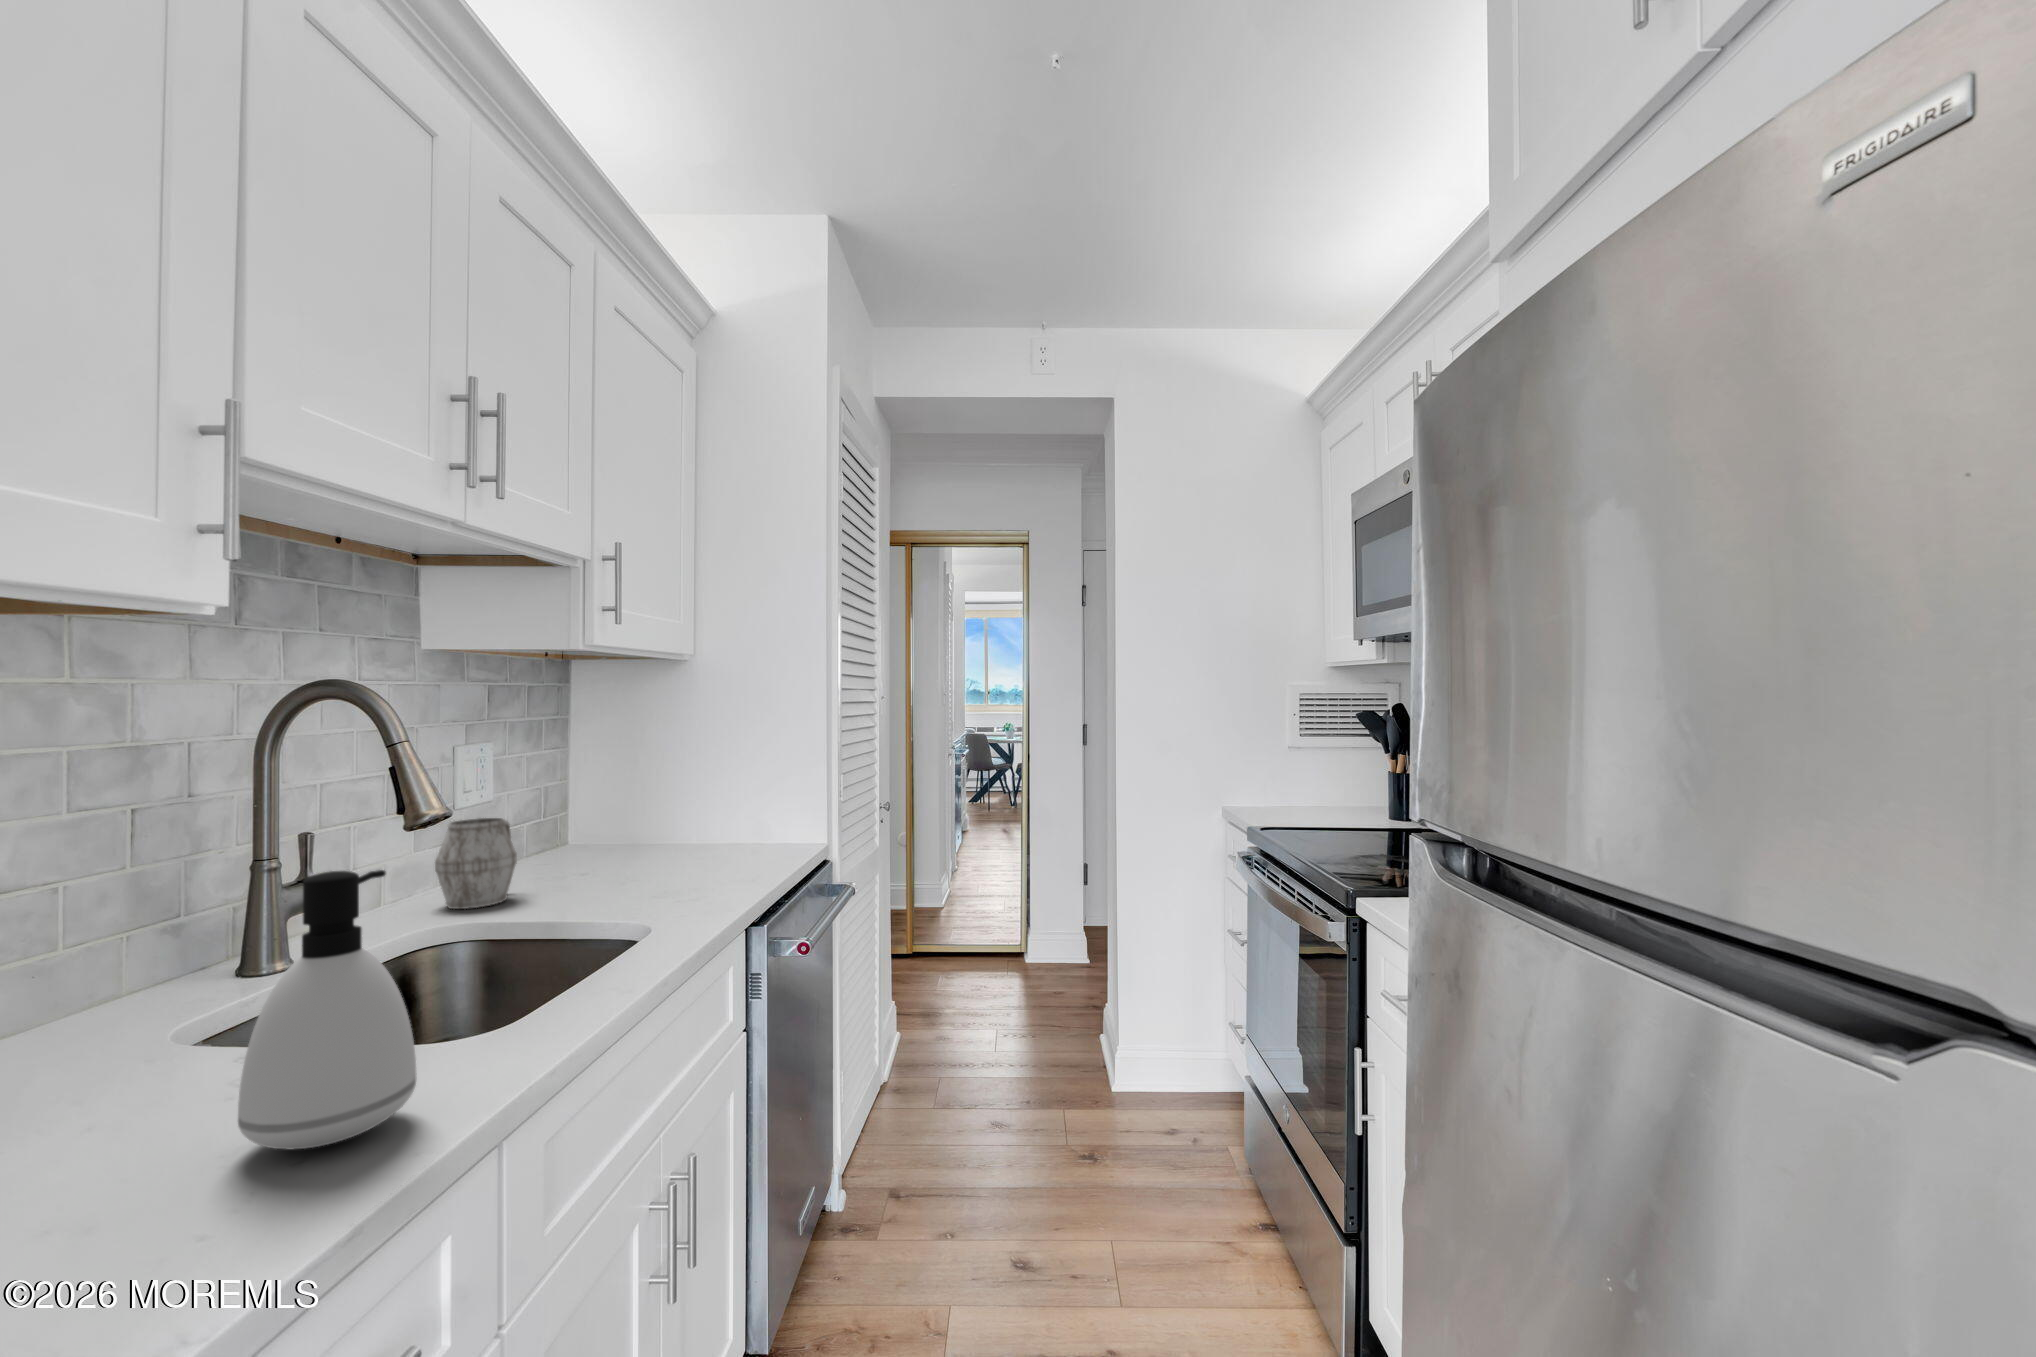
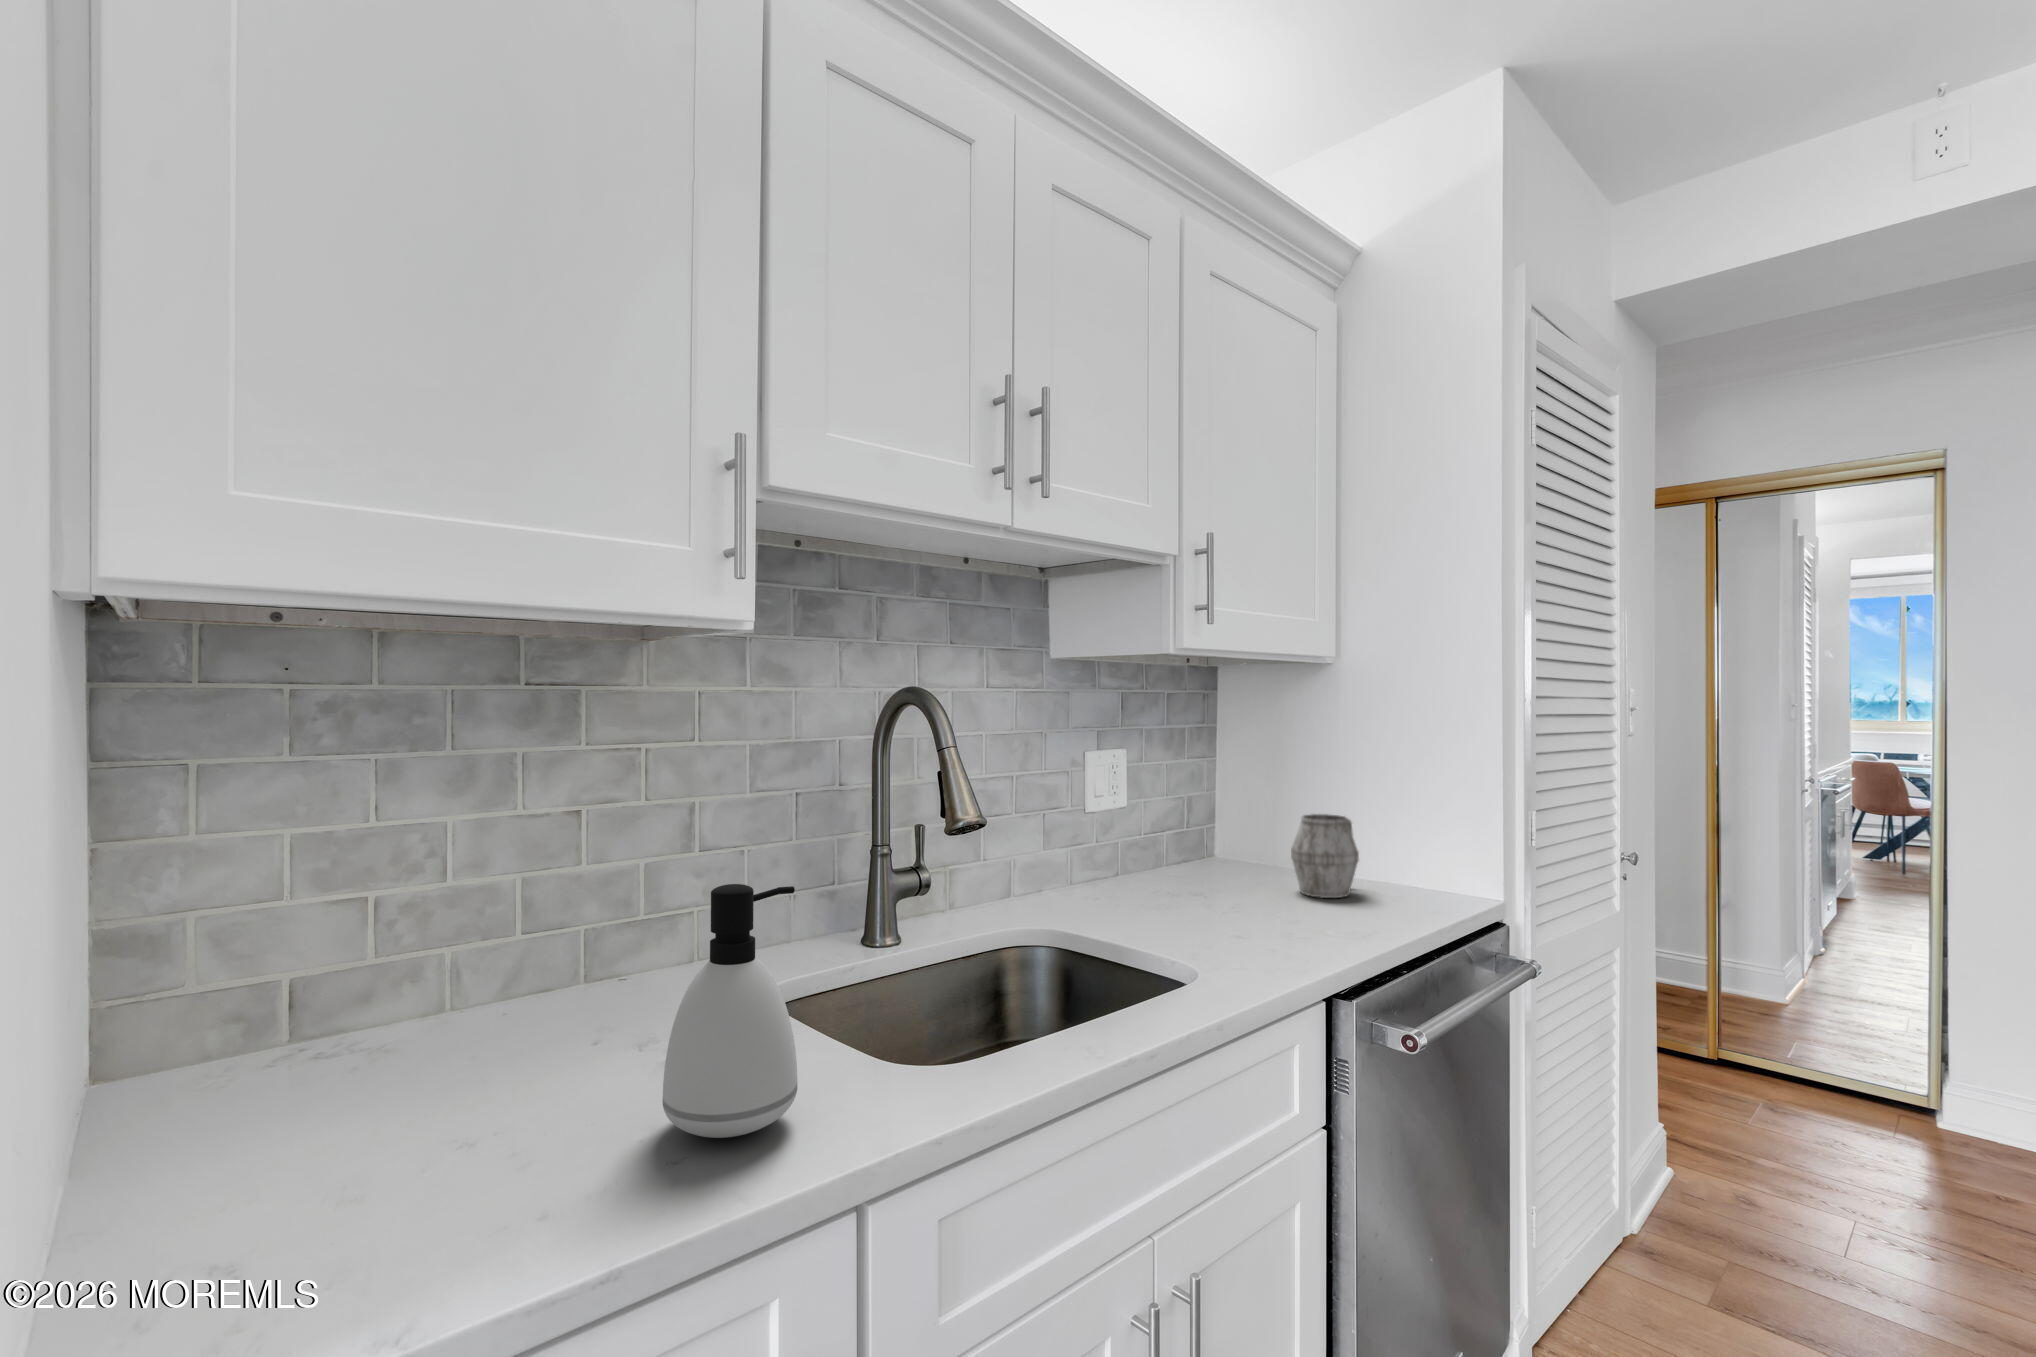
mug: present [435,818,517,909] -> present [1291,814,1359,898]

